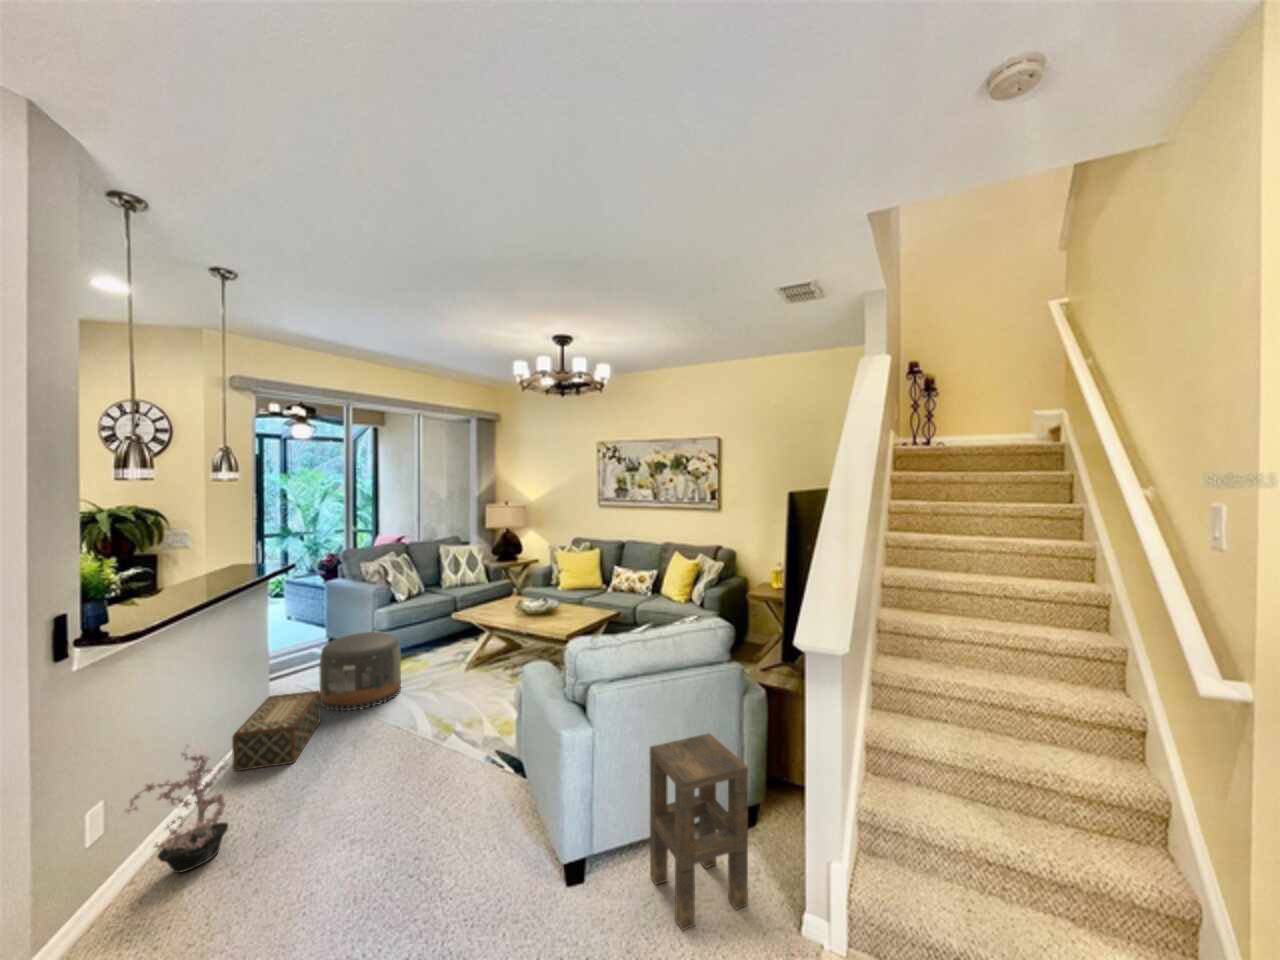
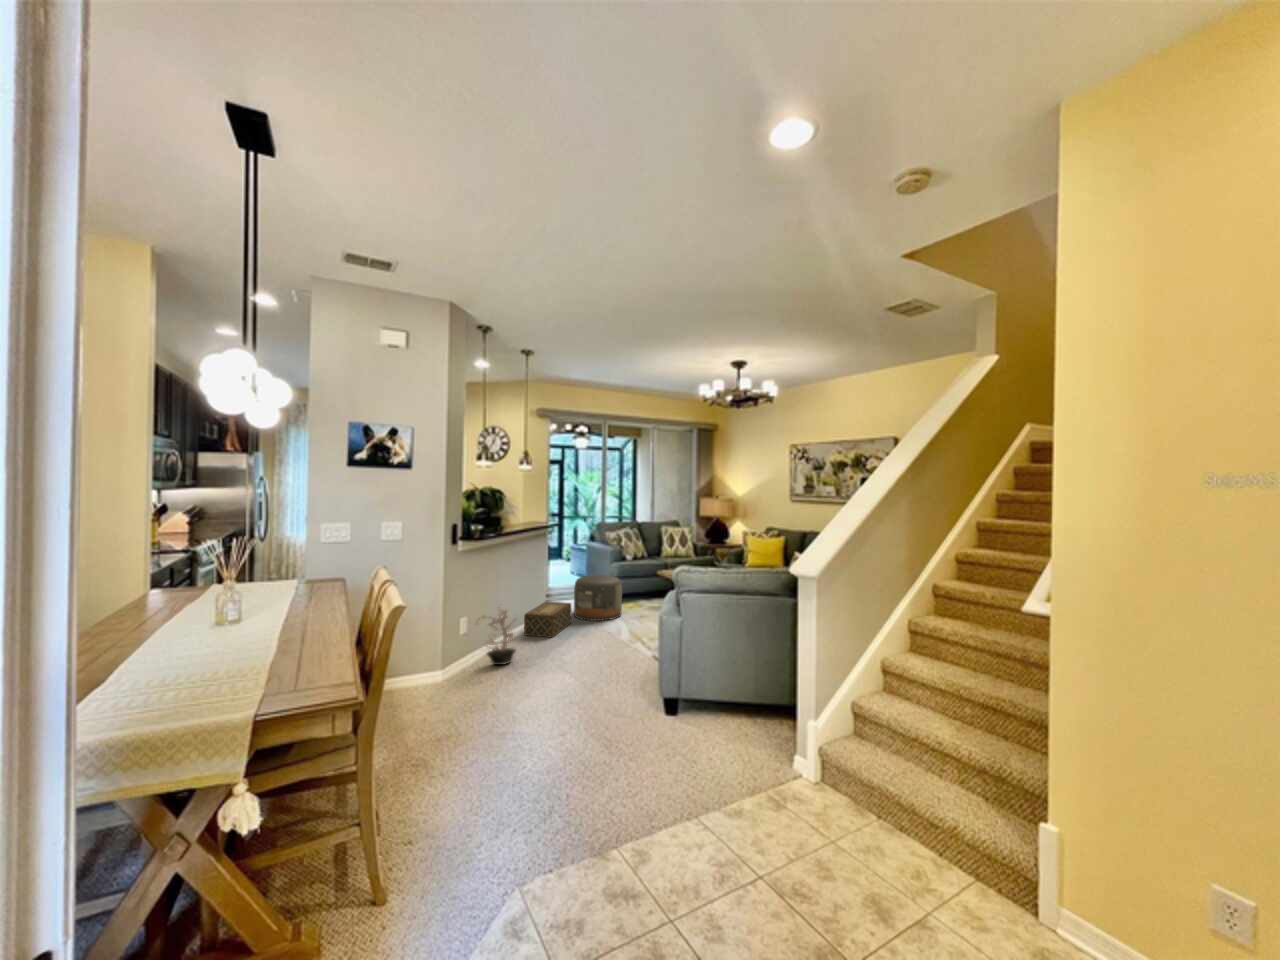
side table: present [650,734,748,930] -> none [719,637,771,746]

